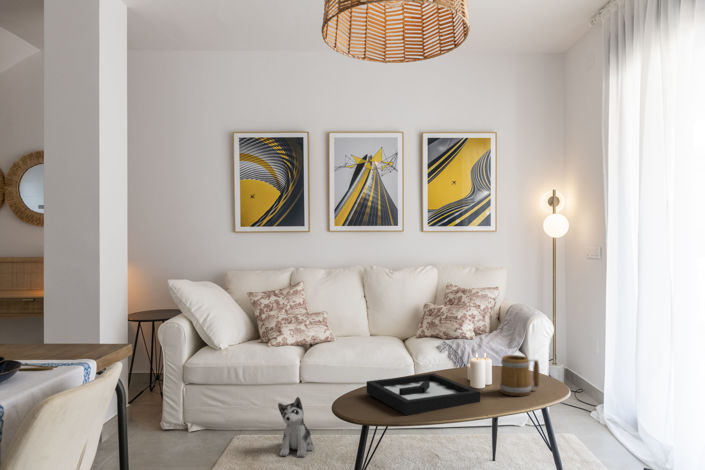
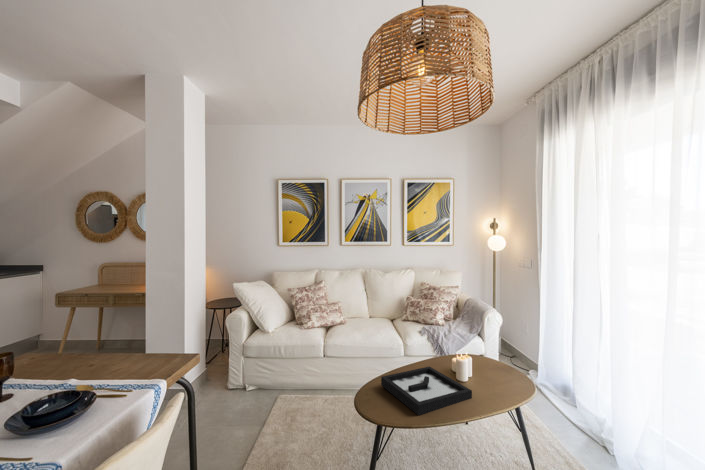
mug: present [500,355,540,396] -> none [483,357,513,392]
plush toy: present [278,397,314,457] -> none [310,374,336,419]

